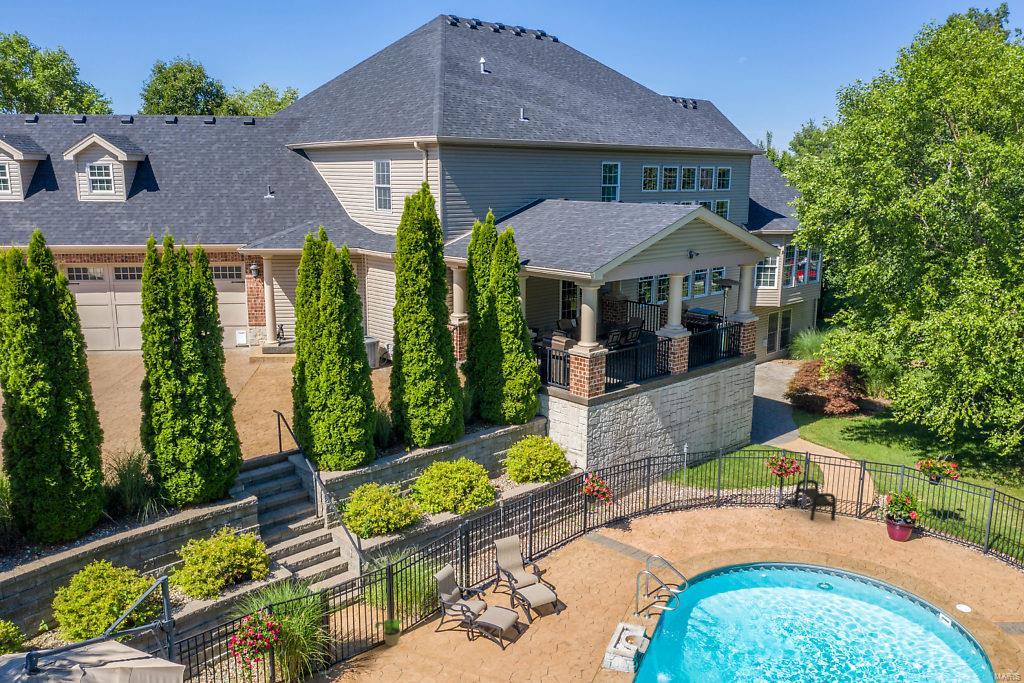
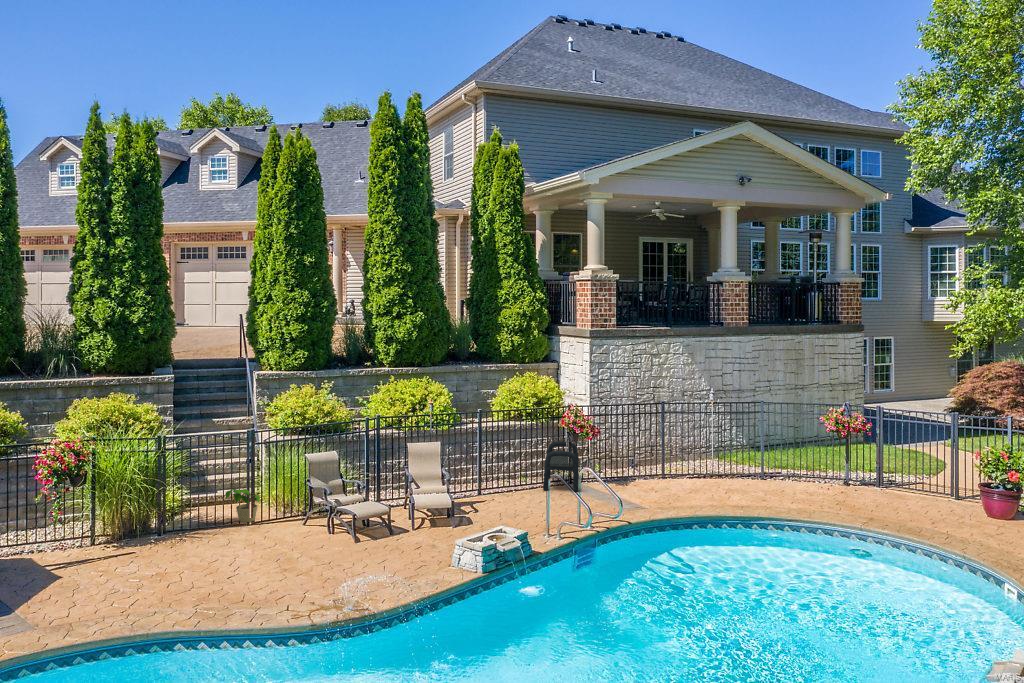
bench: present [794,480,836,521] -> present [543,441,579,492]

